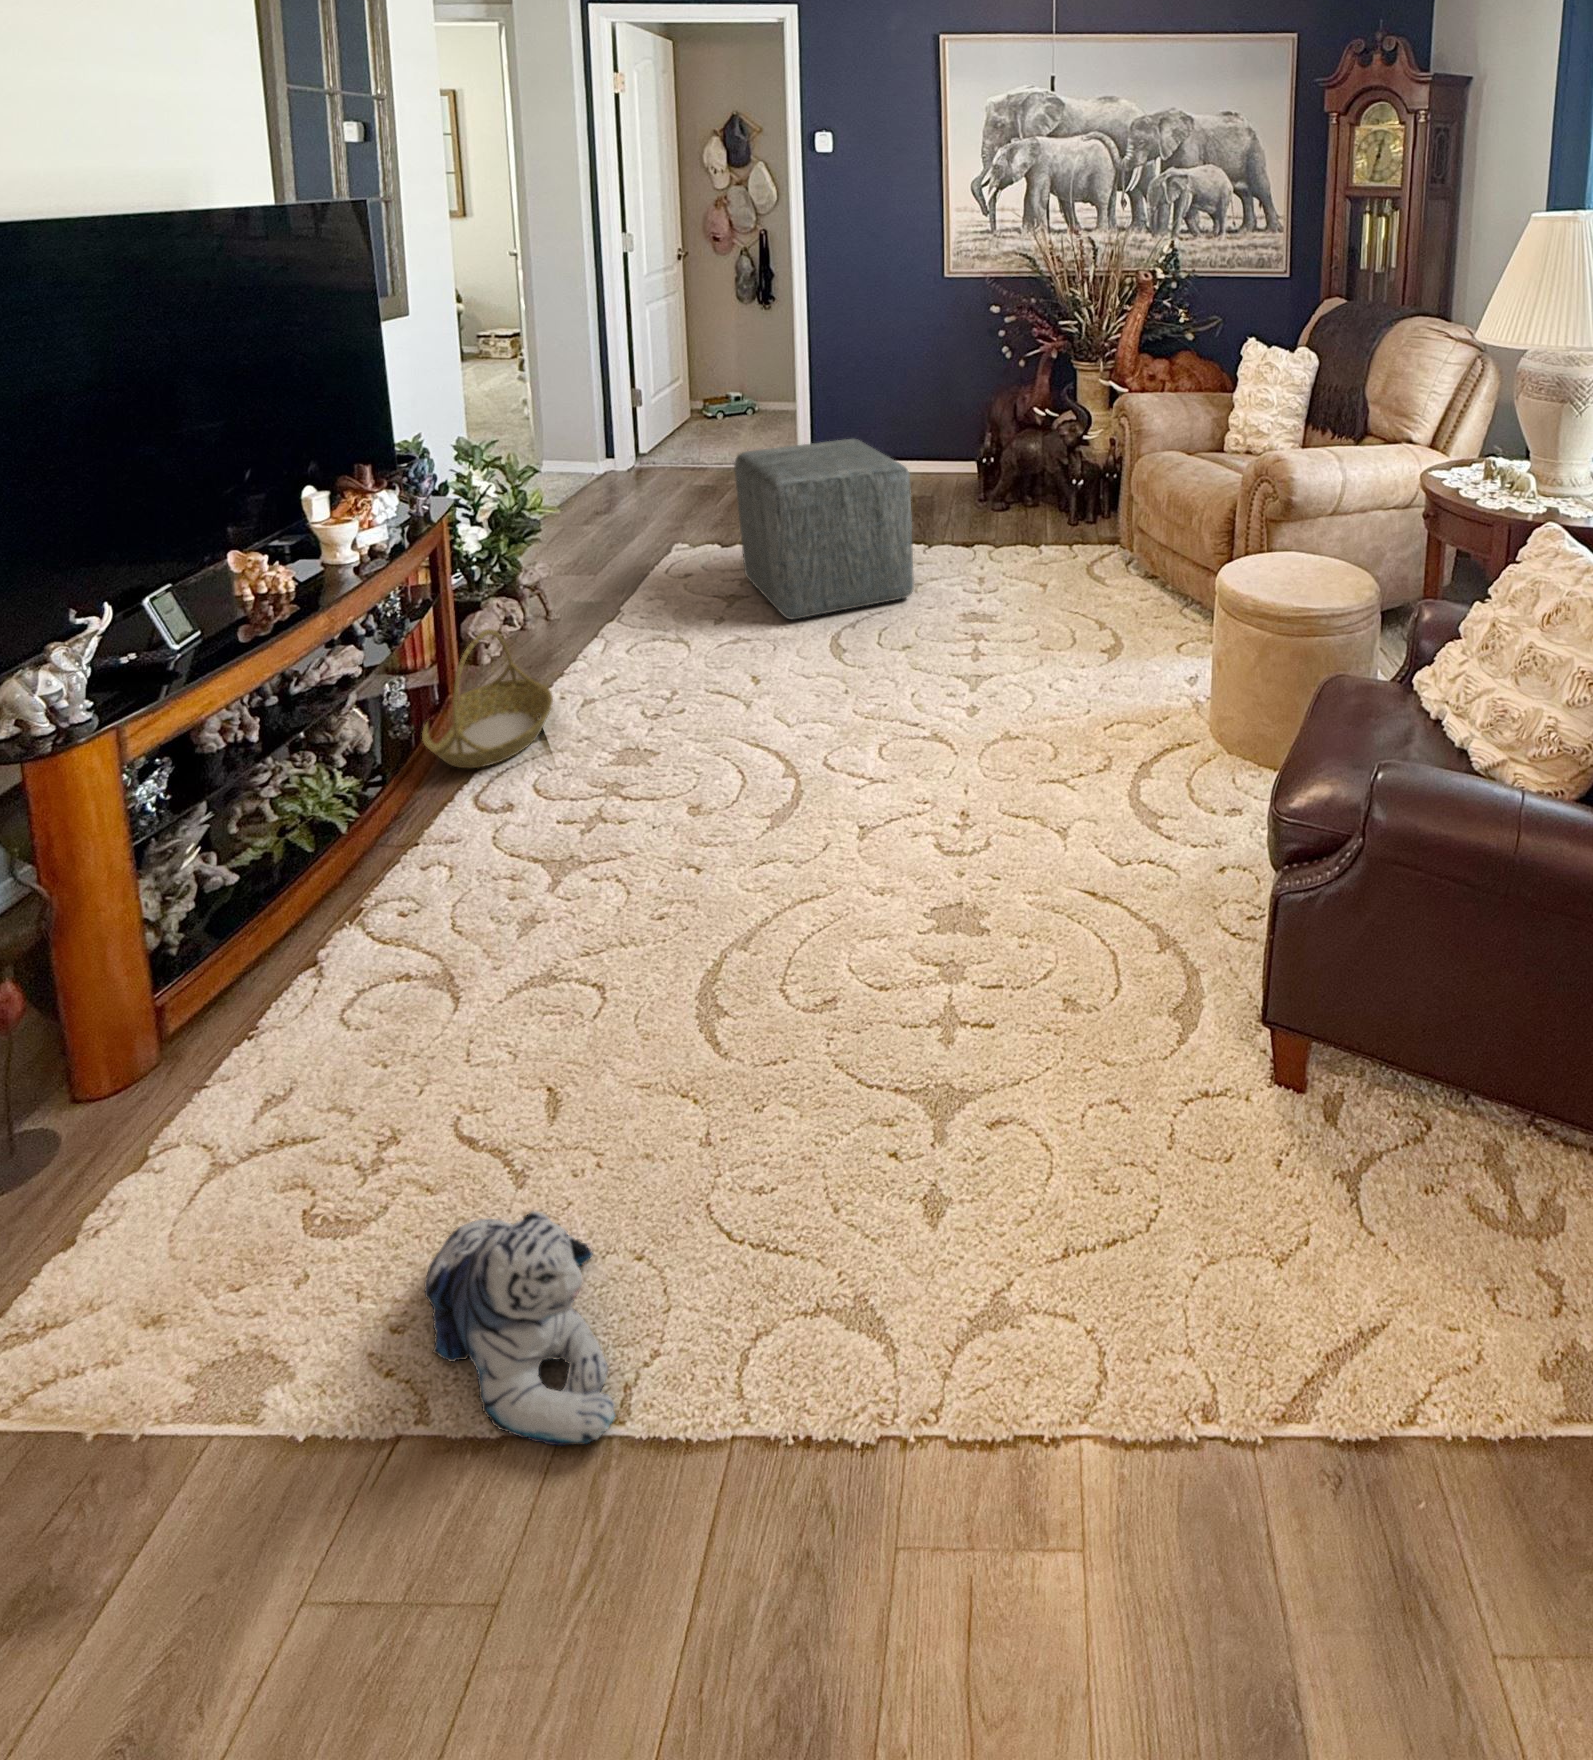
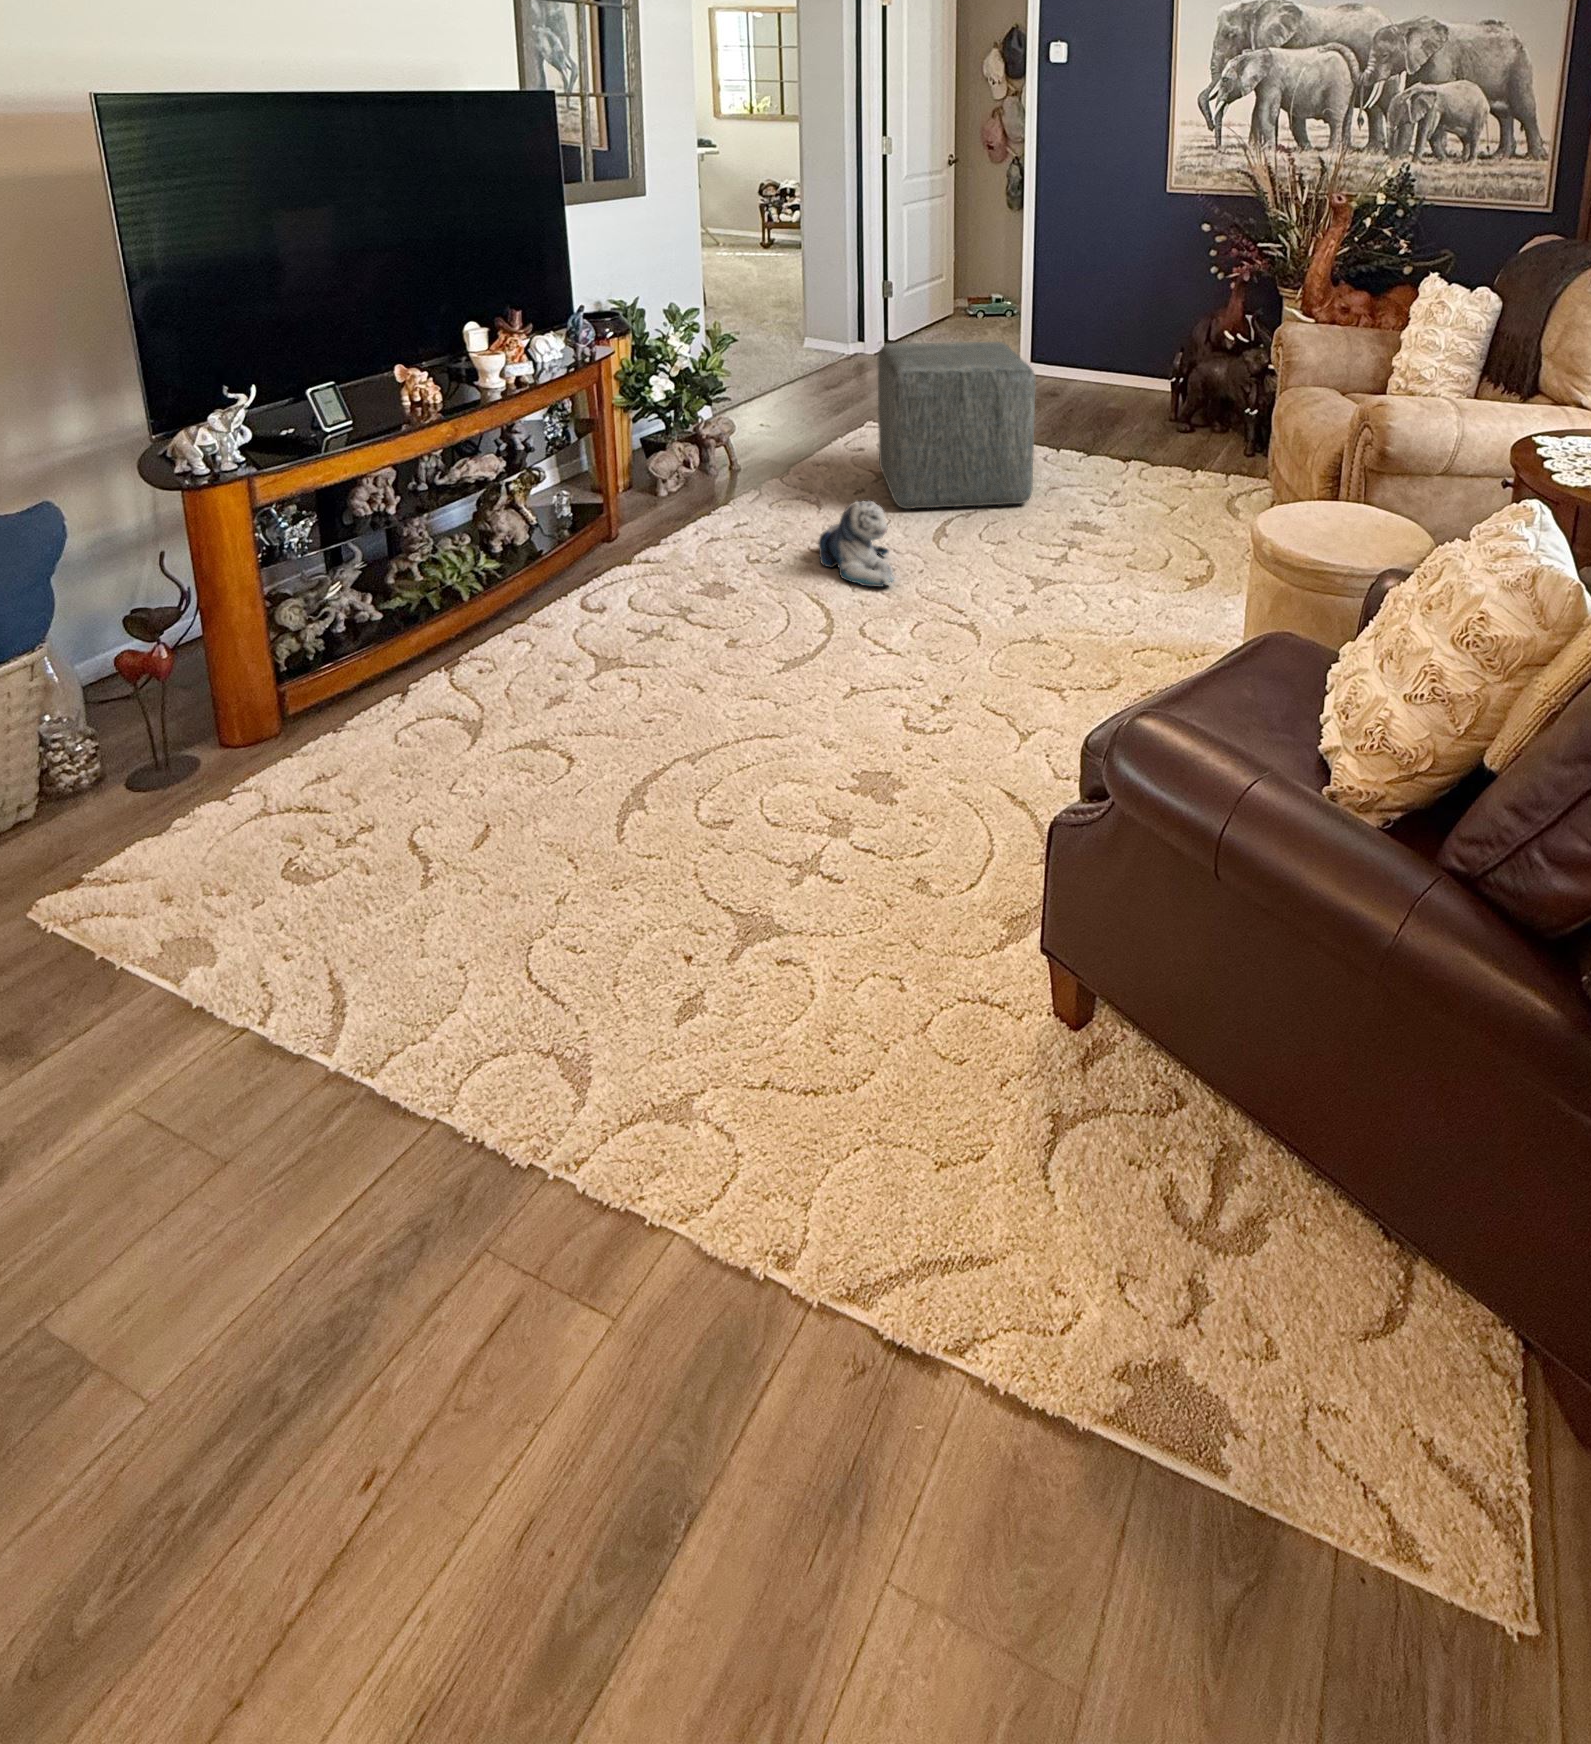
basket: present [422,629,553,768] -> none [541,468,660,585]
plush toy: present [425,1211,615,1446] -> present [818,501,894,587]

